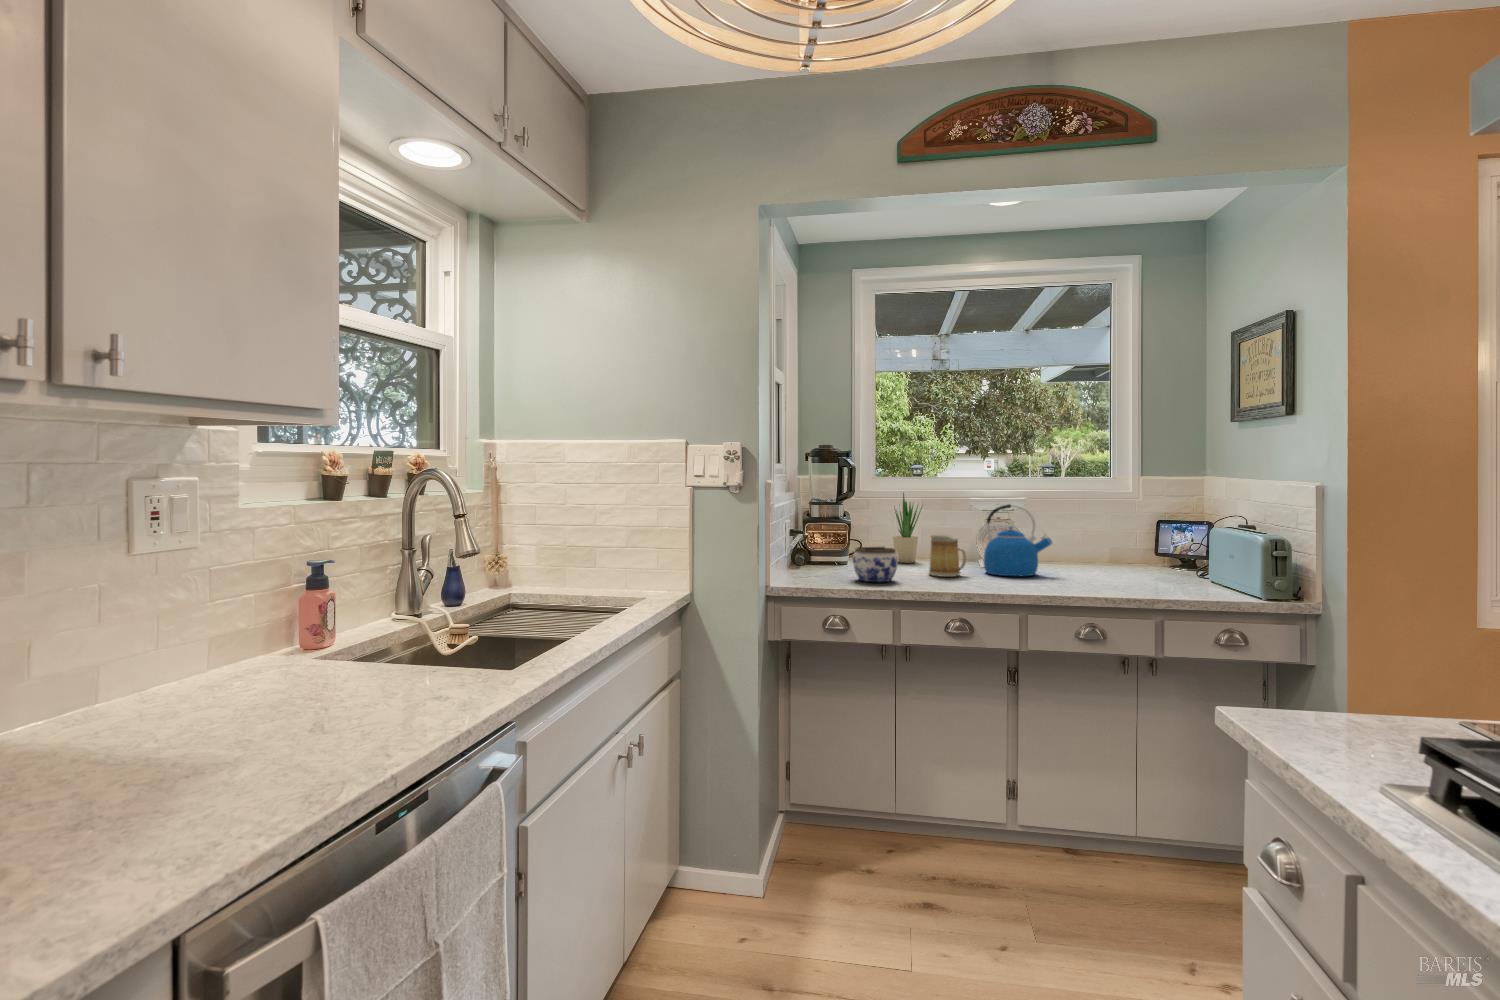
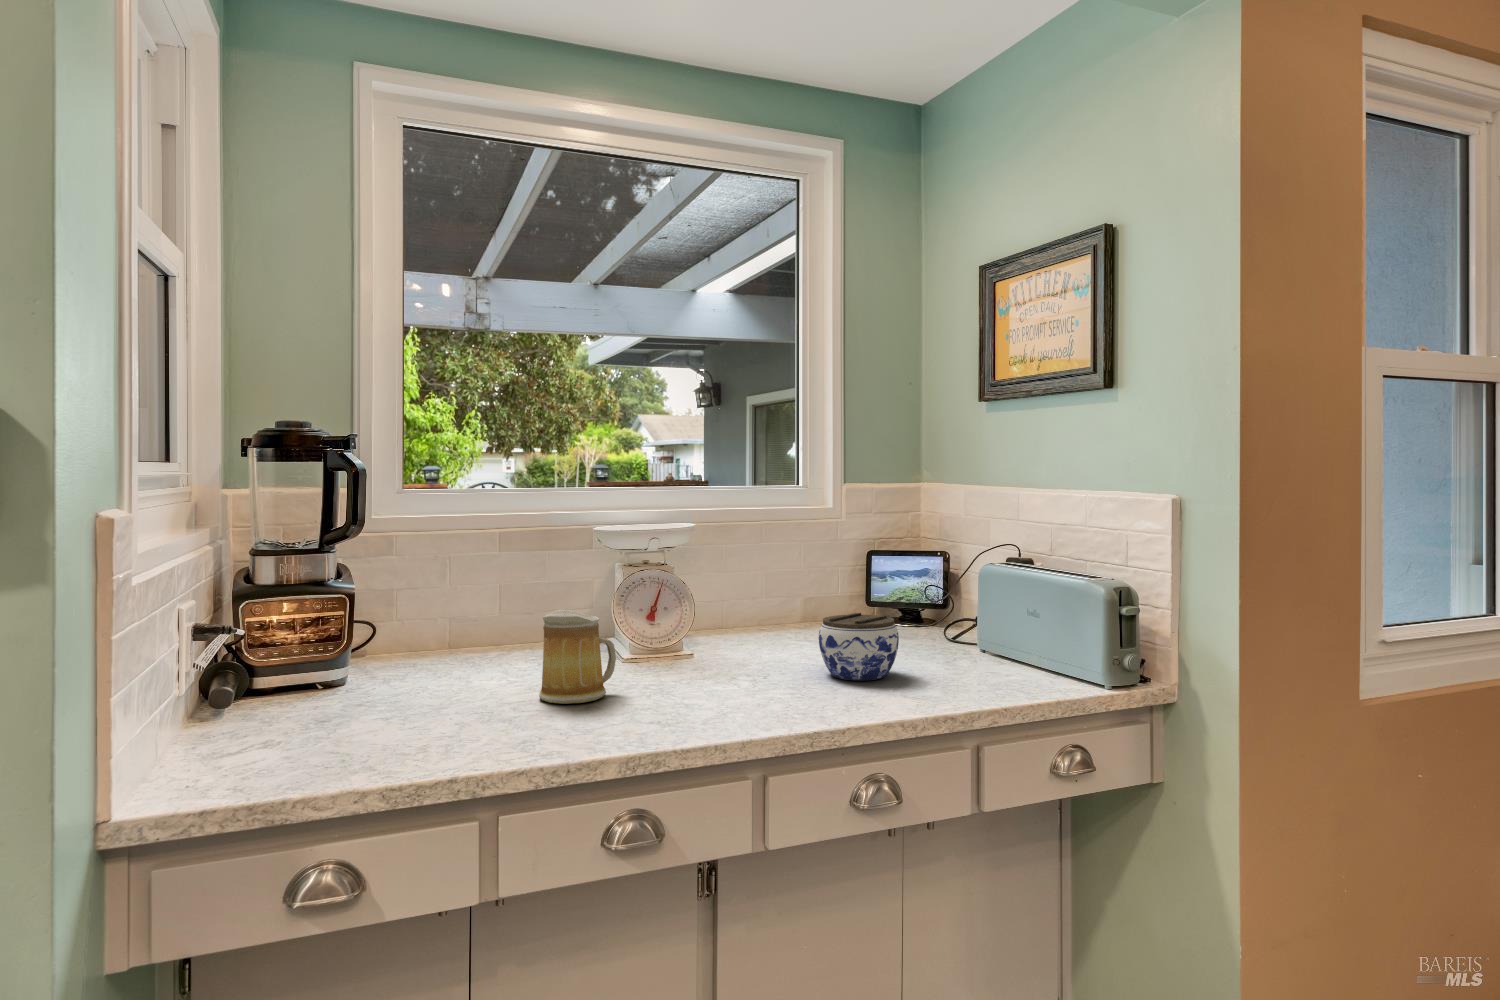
potted plant: present [893,493,923,563] -> none [447,521,508,666]
kettle: present [984,504,1052,576] -> none [640,541,761,684]
jar: present [853,547,898,582] -> present [819,613,899,680]

